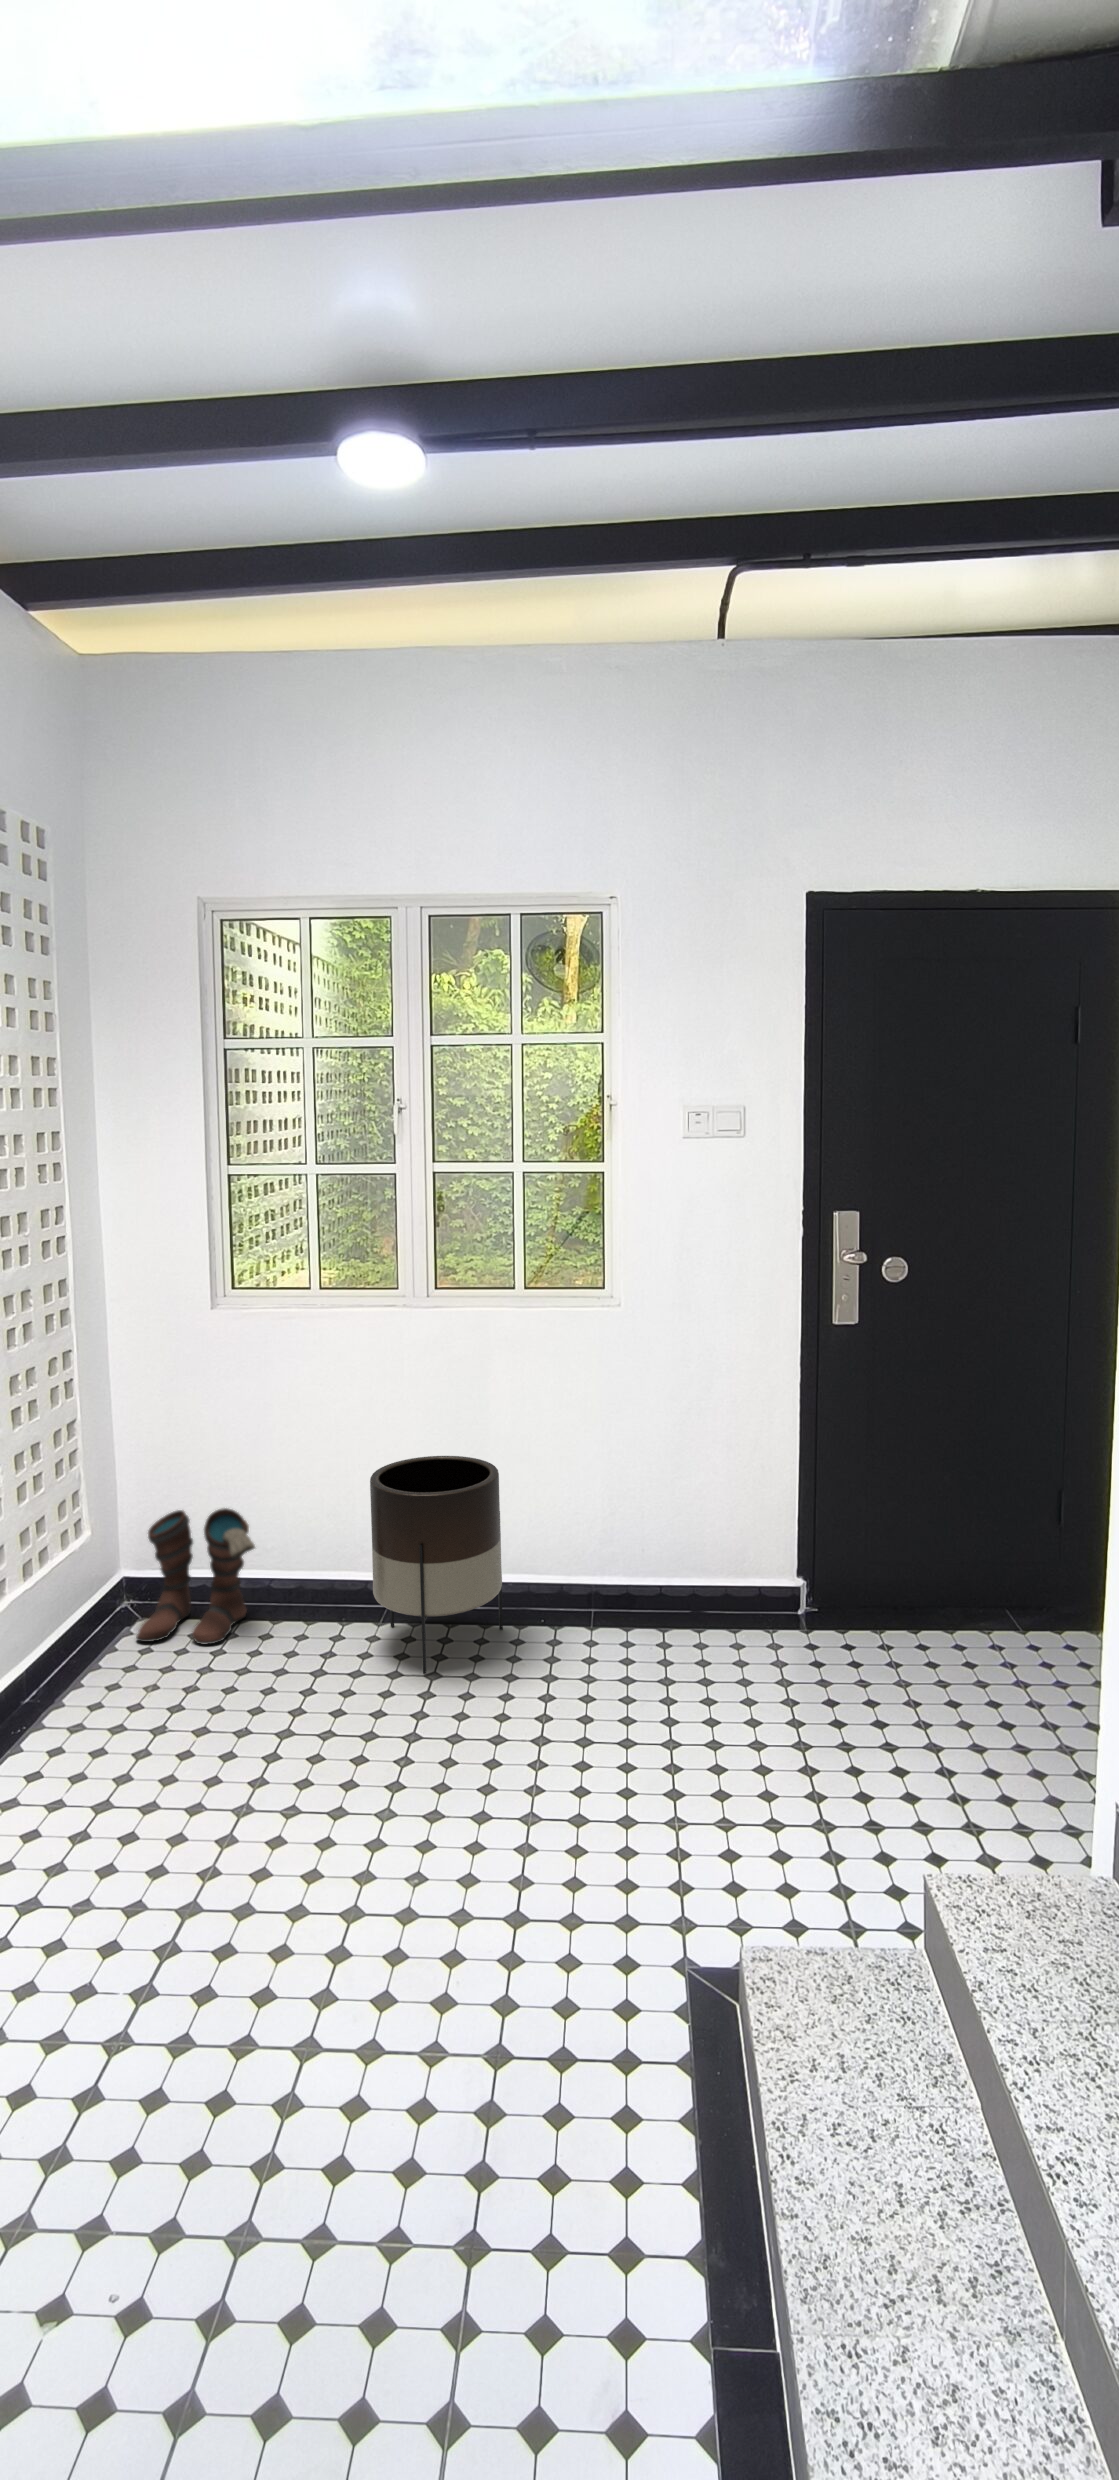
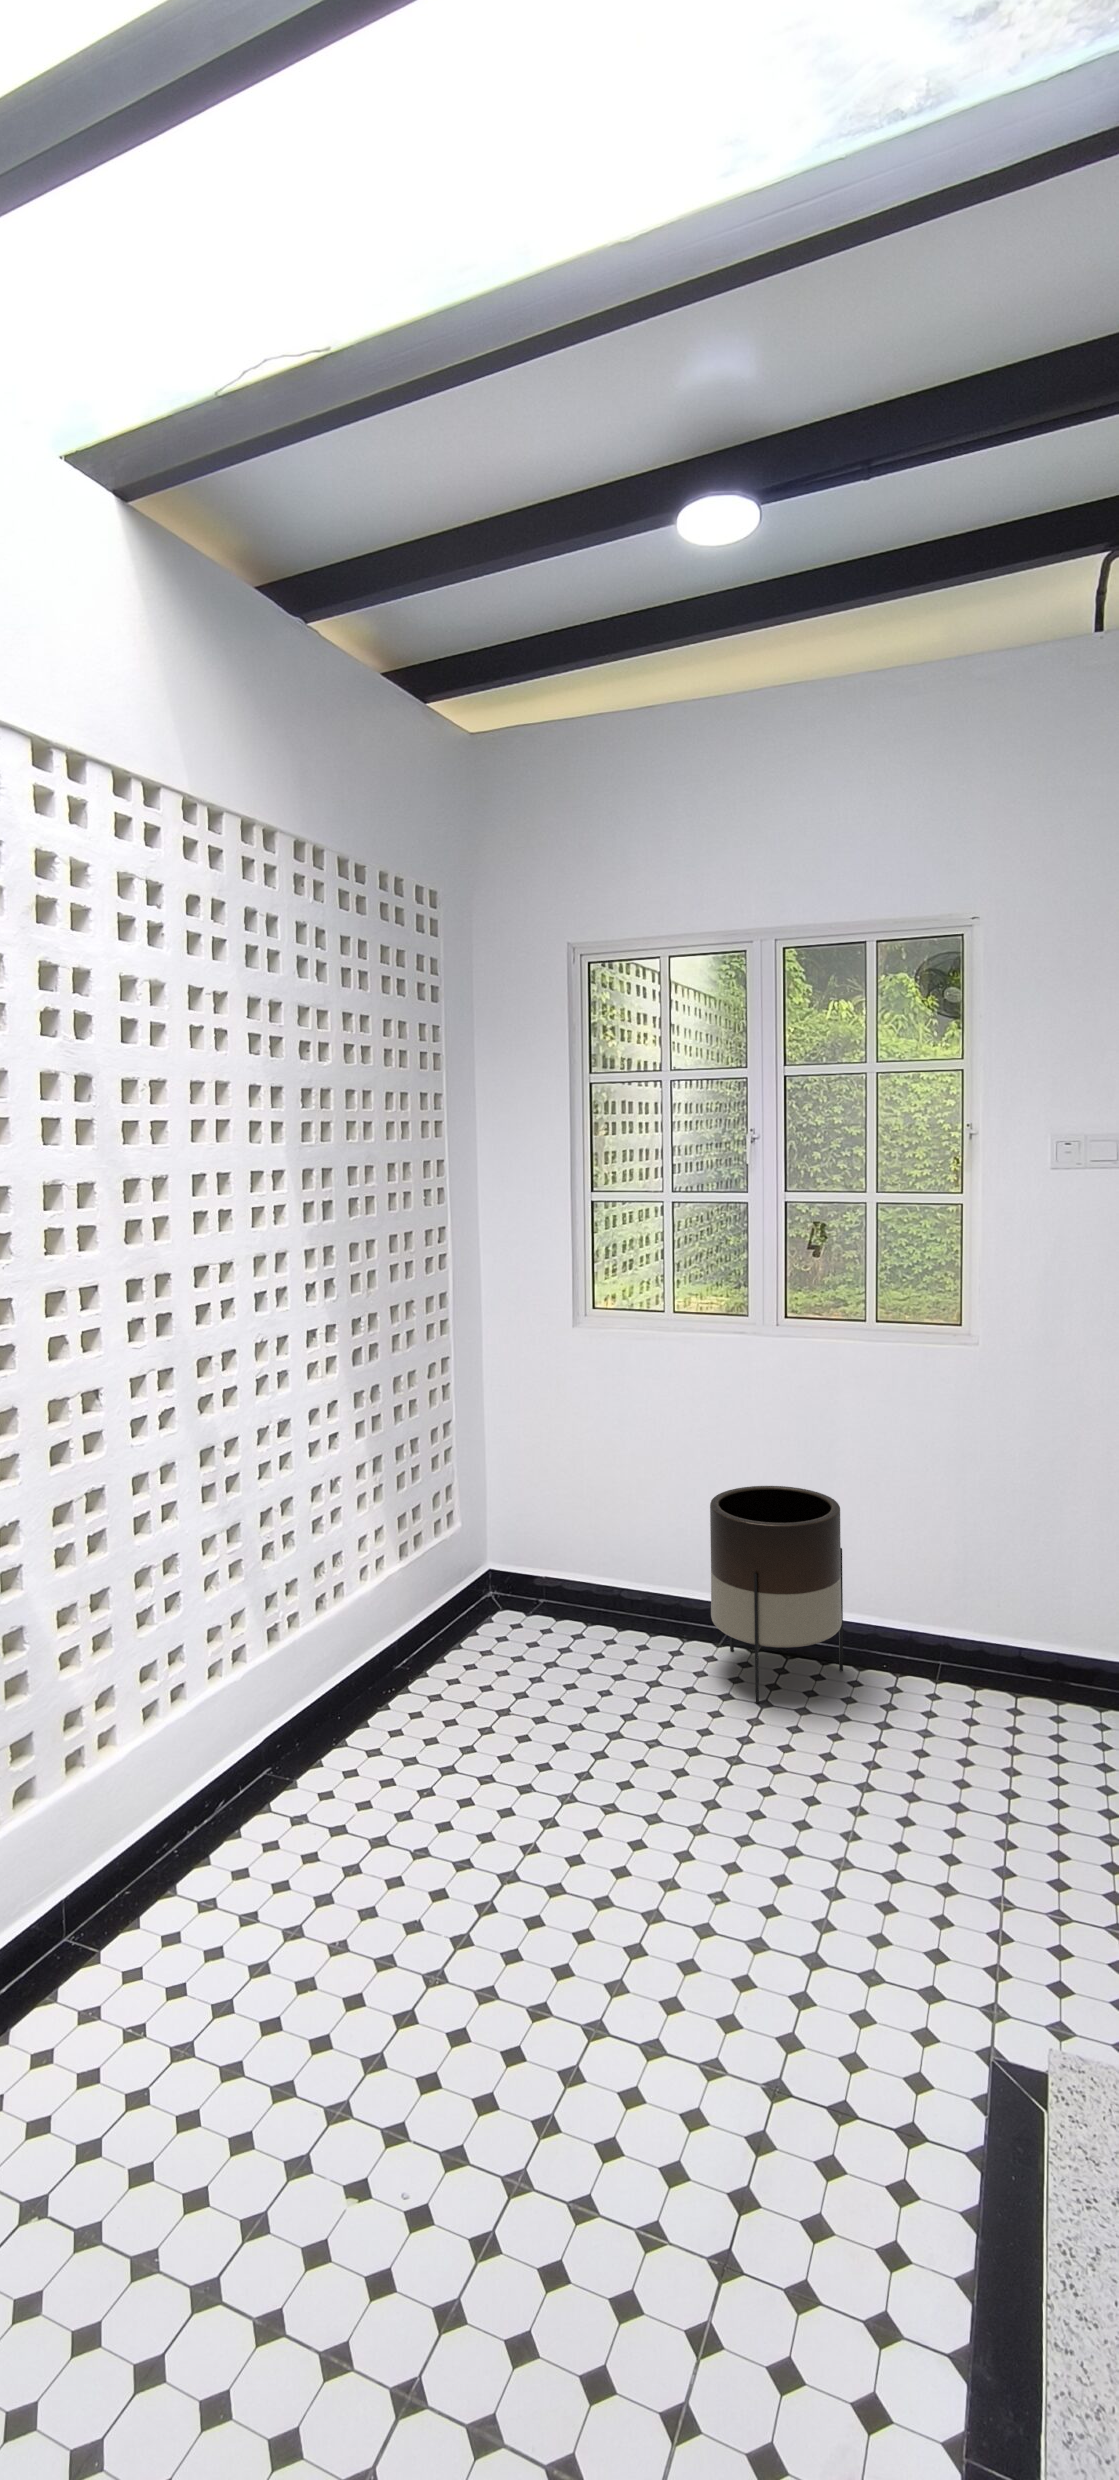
boots: present [136,1508,255,1645] -> none [496,1512,605,1642]

